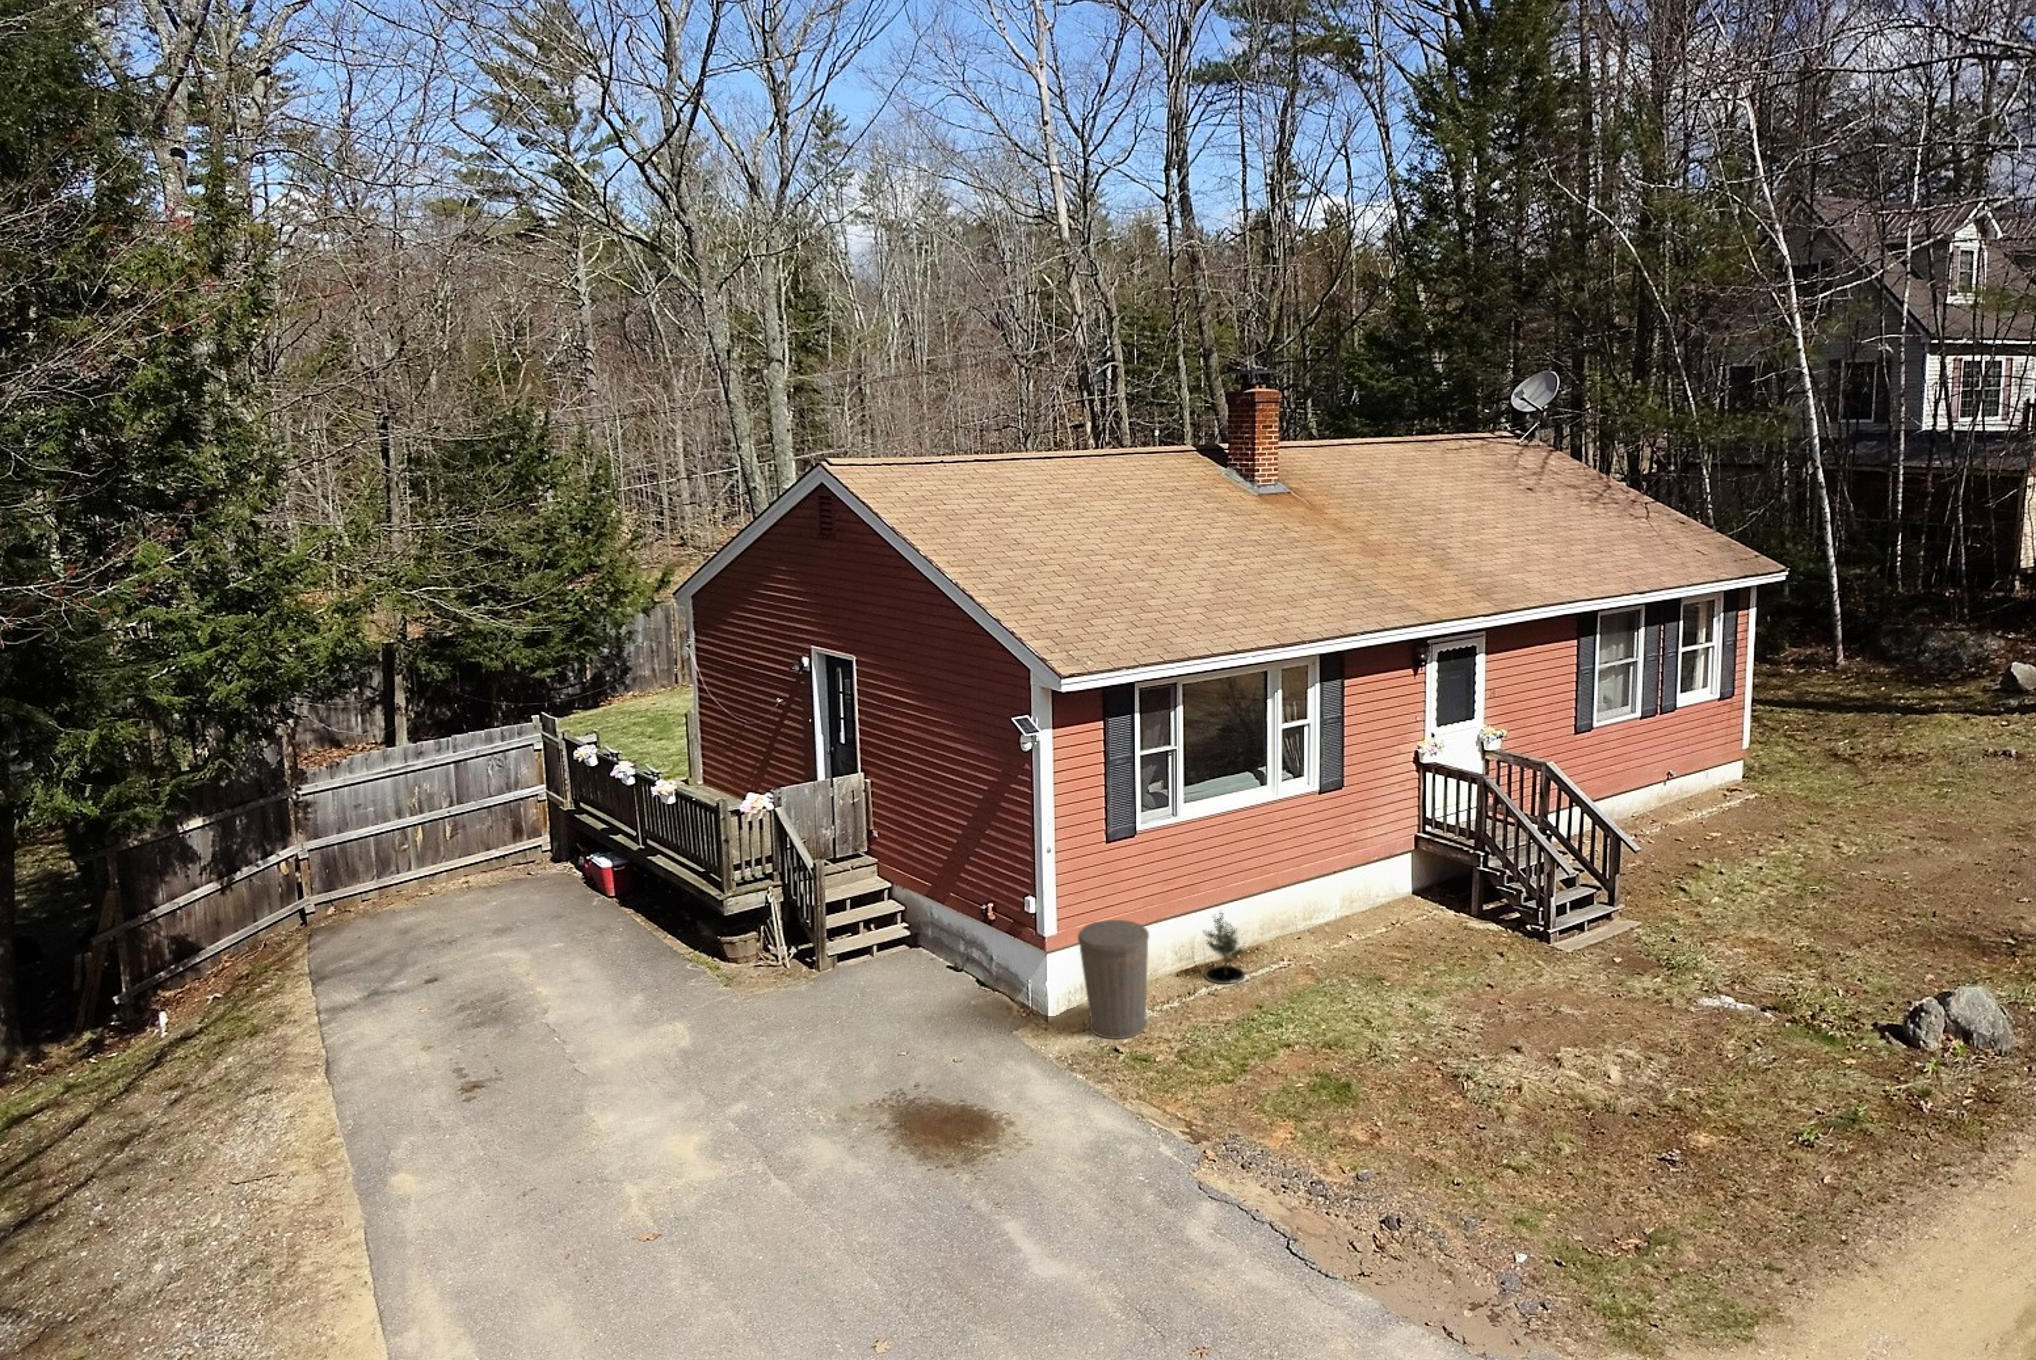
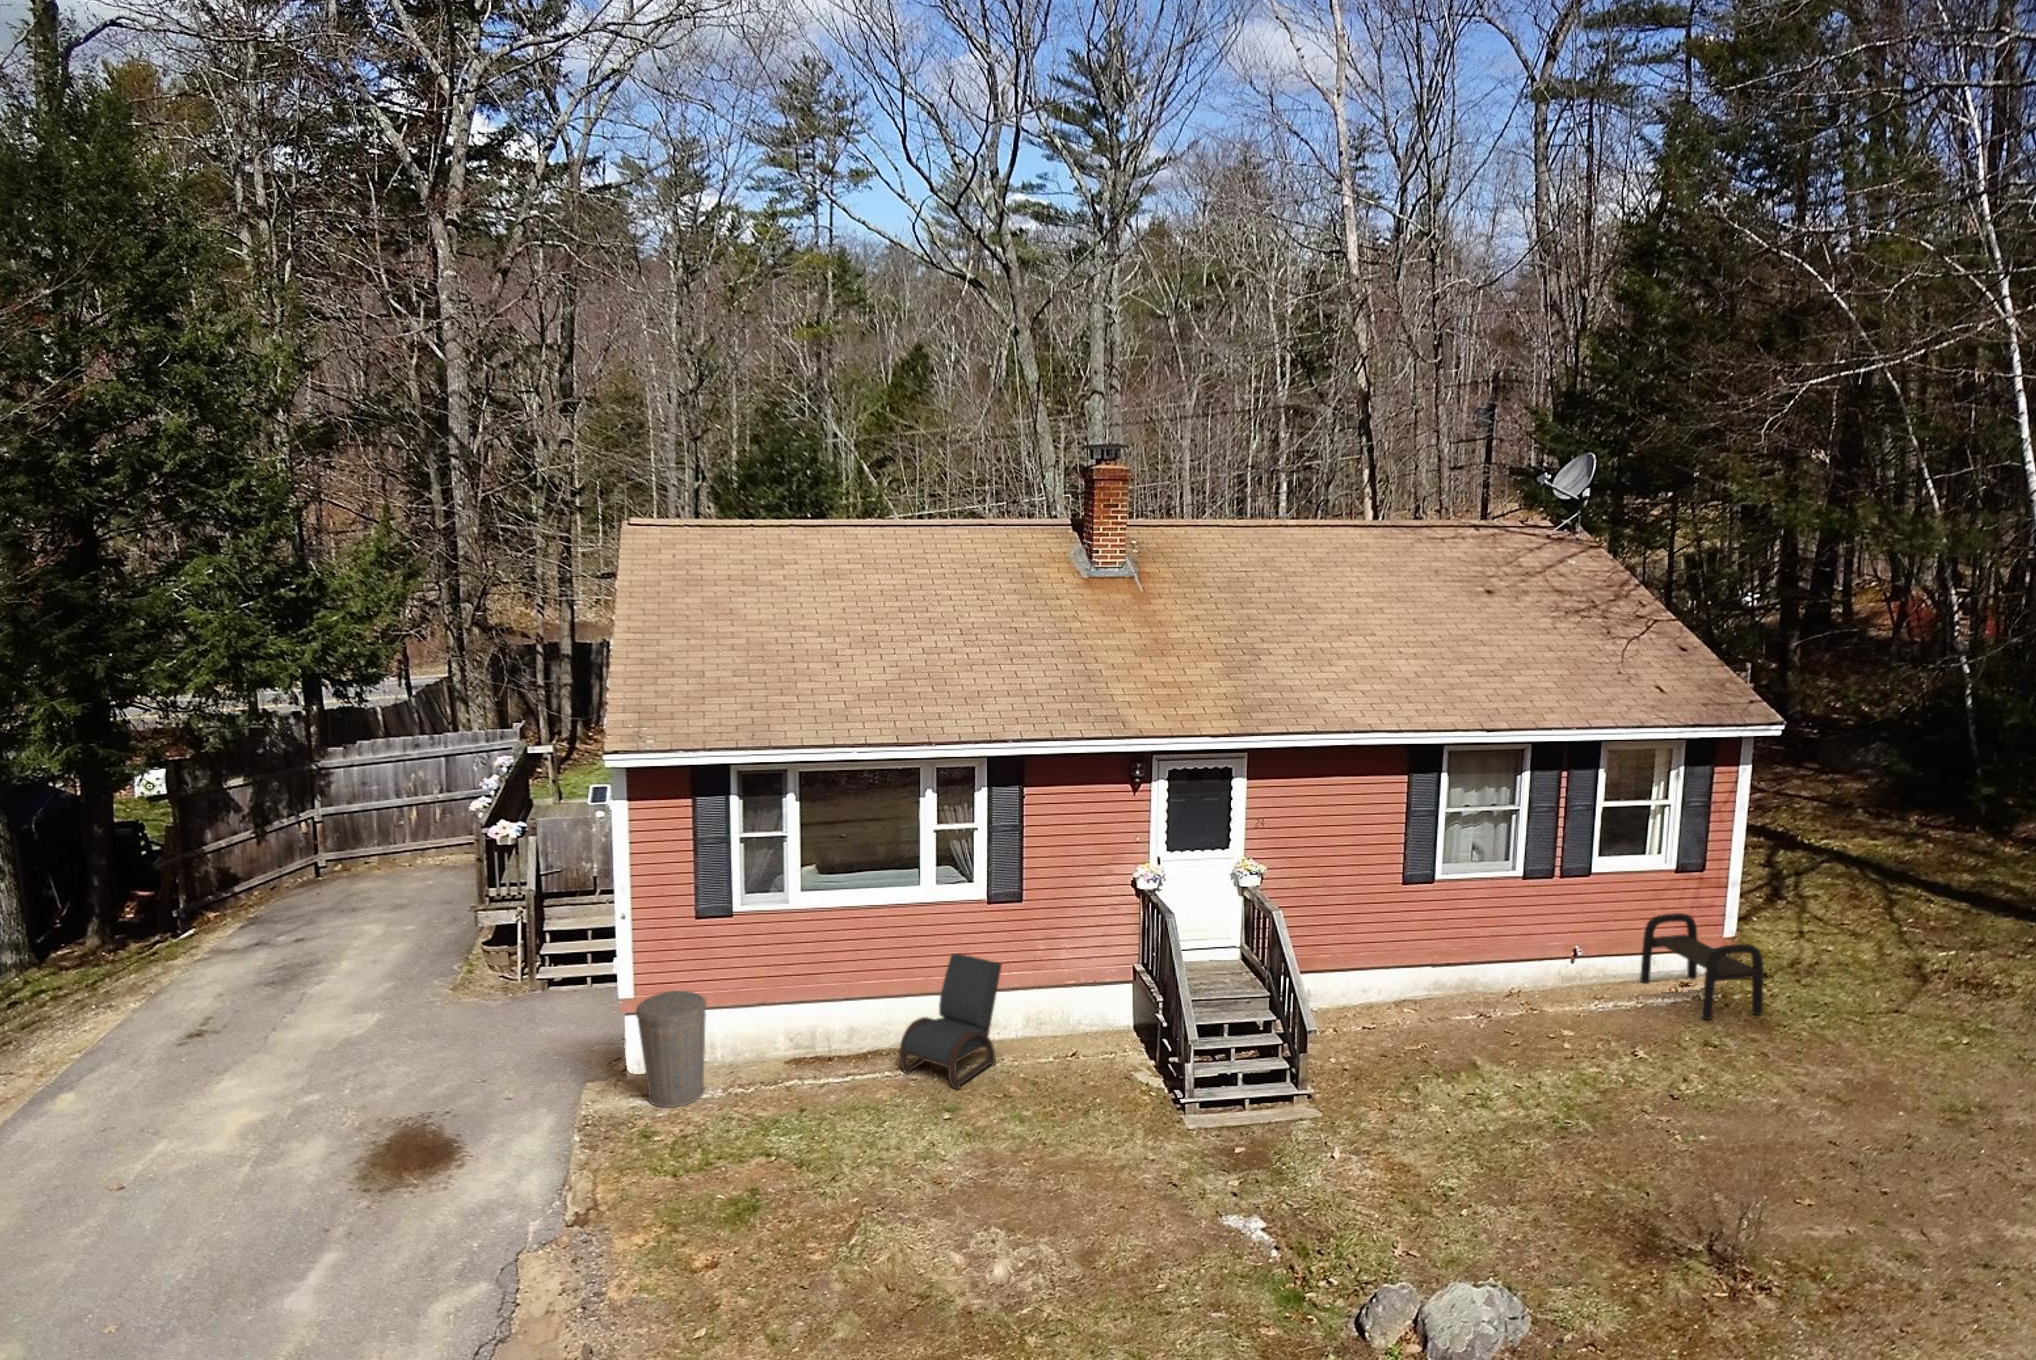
bench: none [1703,732,1806,806] -> present [1640,913,1763,1020]
lounge chair: none [1290,844,1361,964] -> present [899,953,1002,1089]
potted tree: present [1203,913,1245,984] -> none [803,1003,849,1080]

